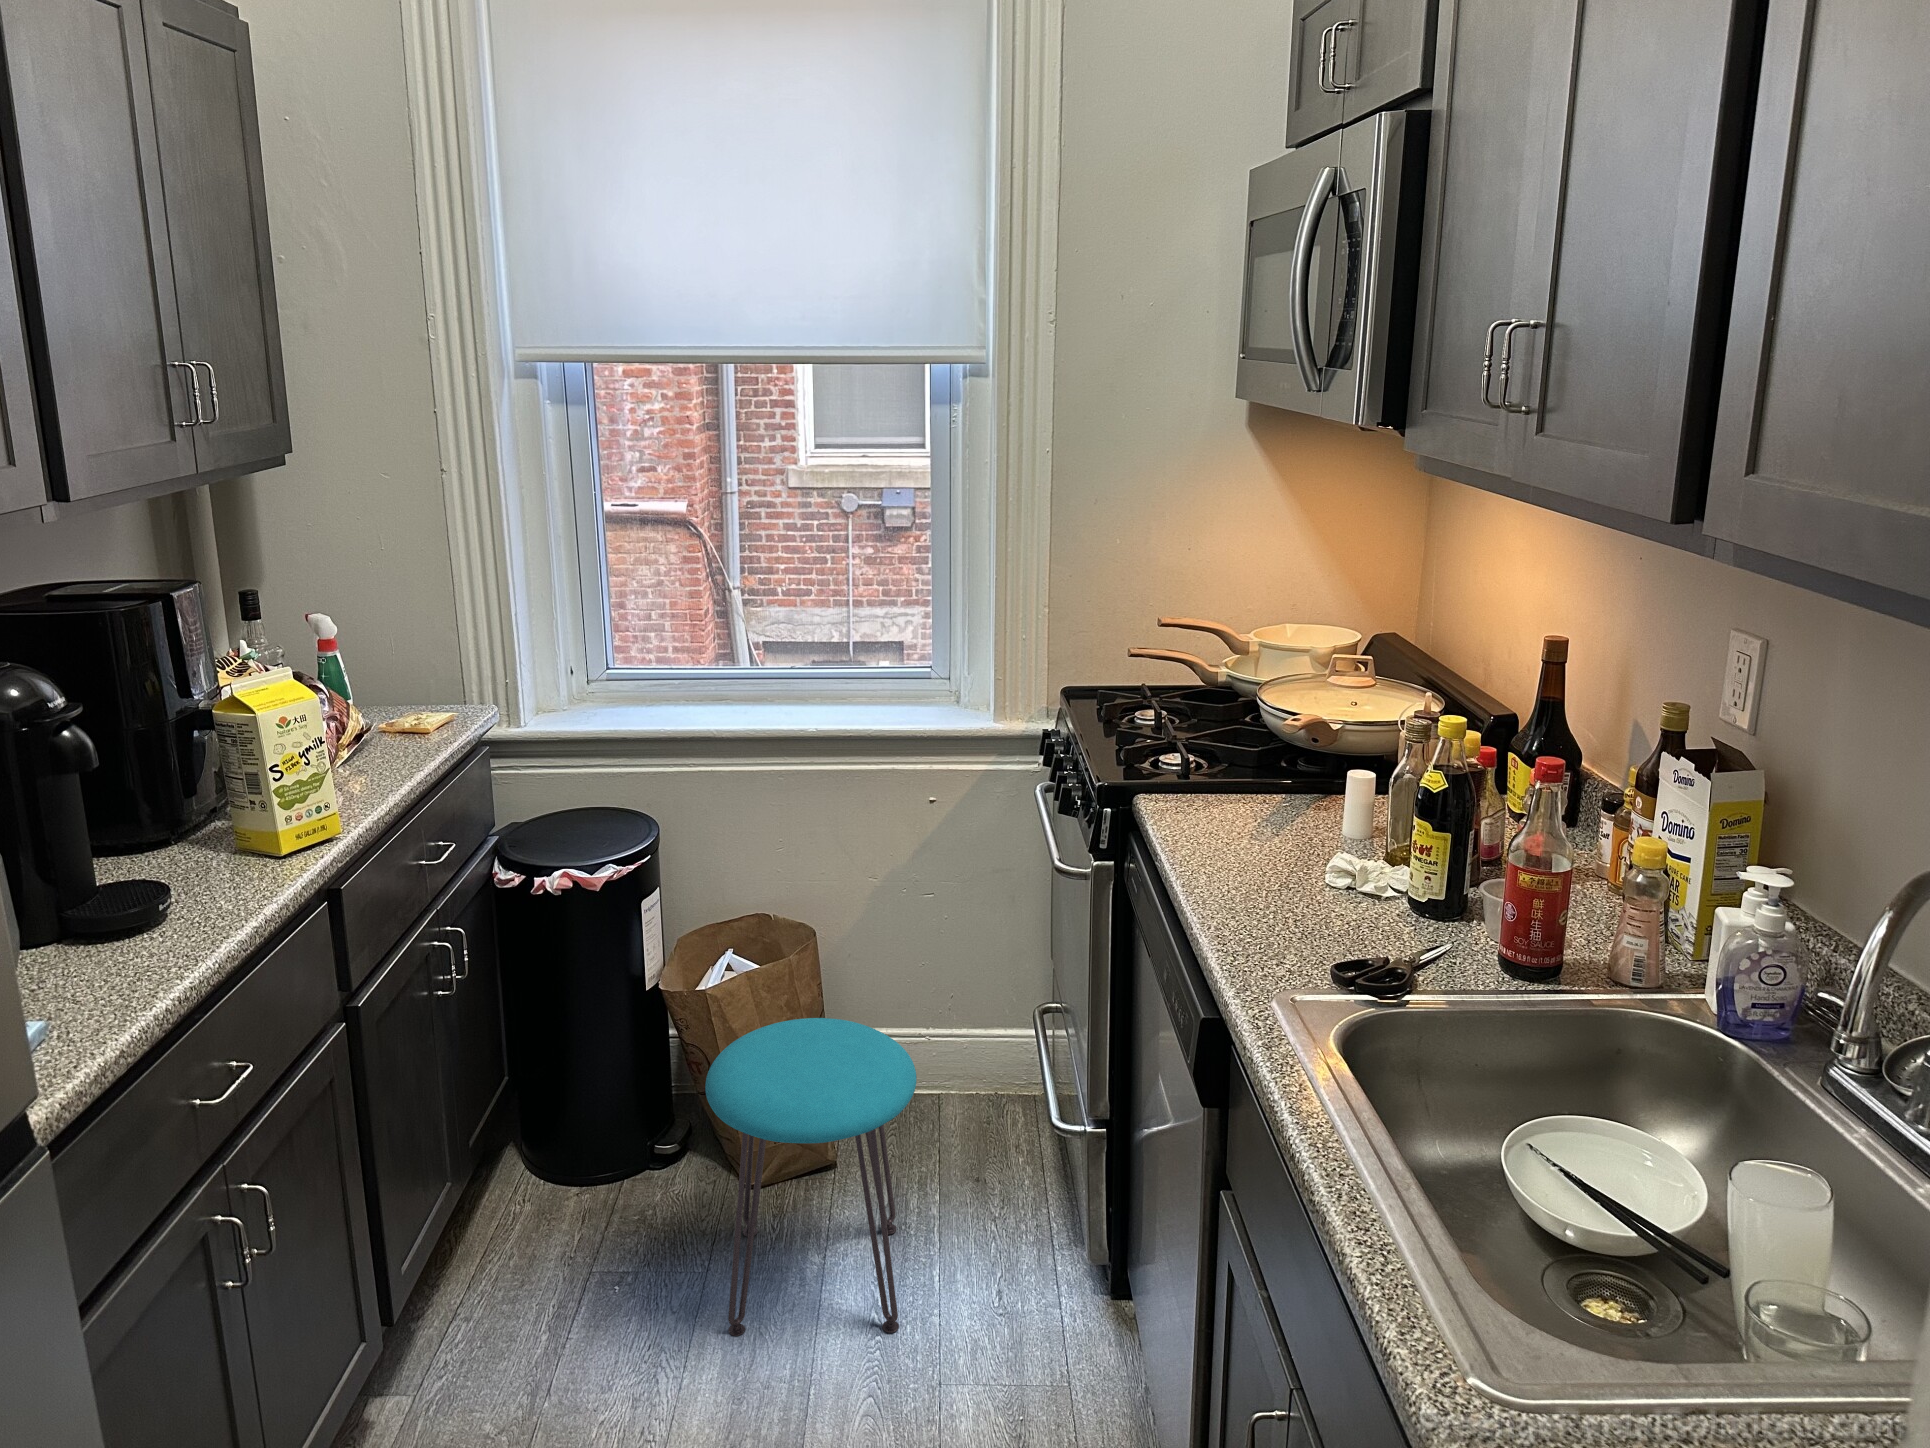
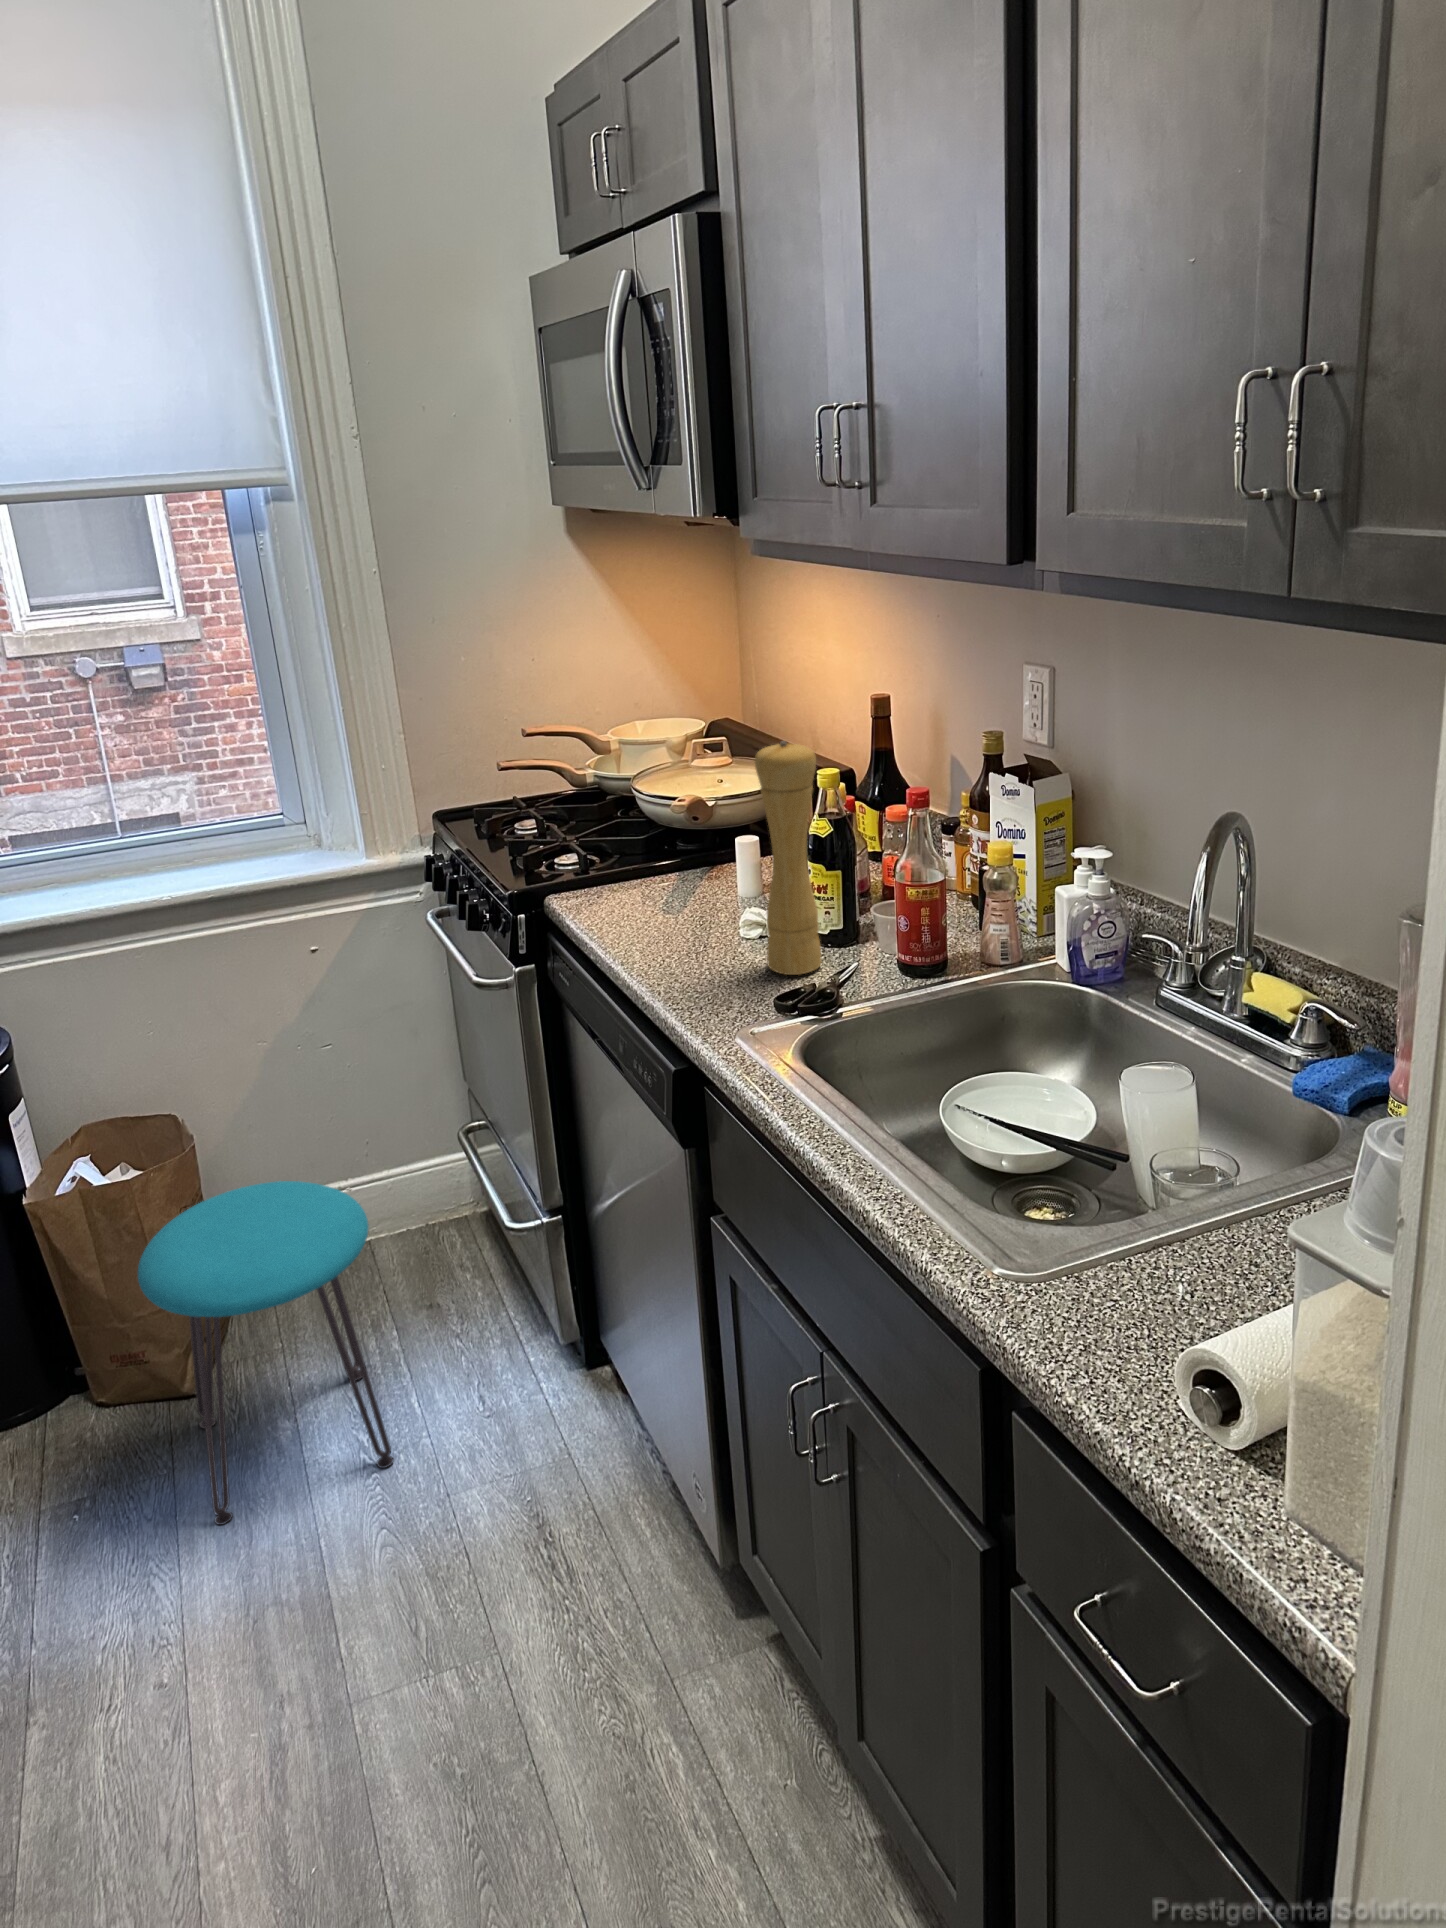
pepper mill: none [1340,682,1427,943] -> present [755,741,822,975]

